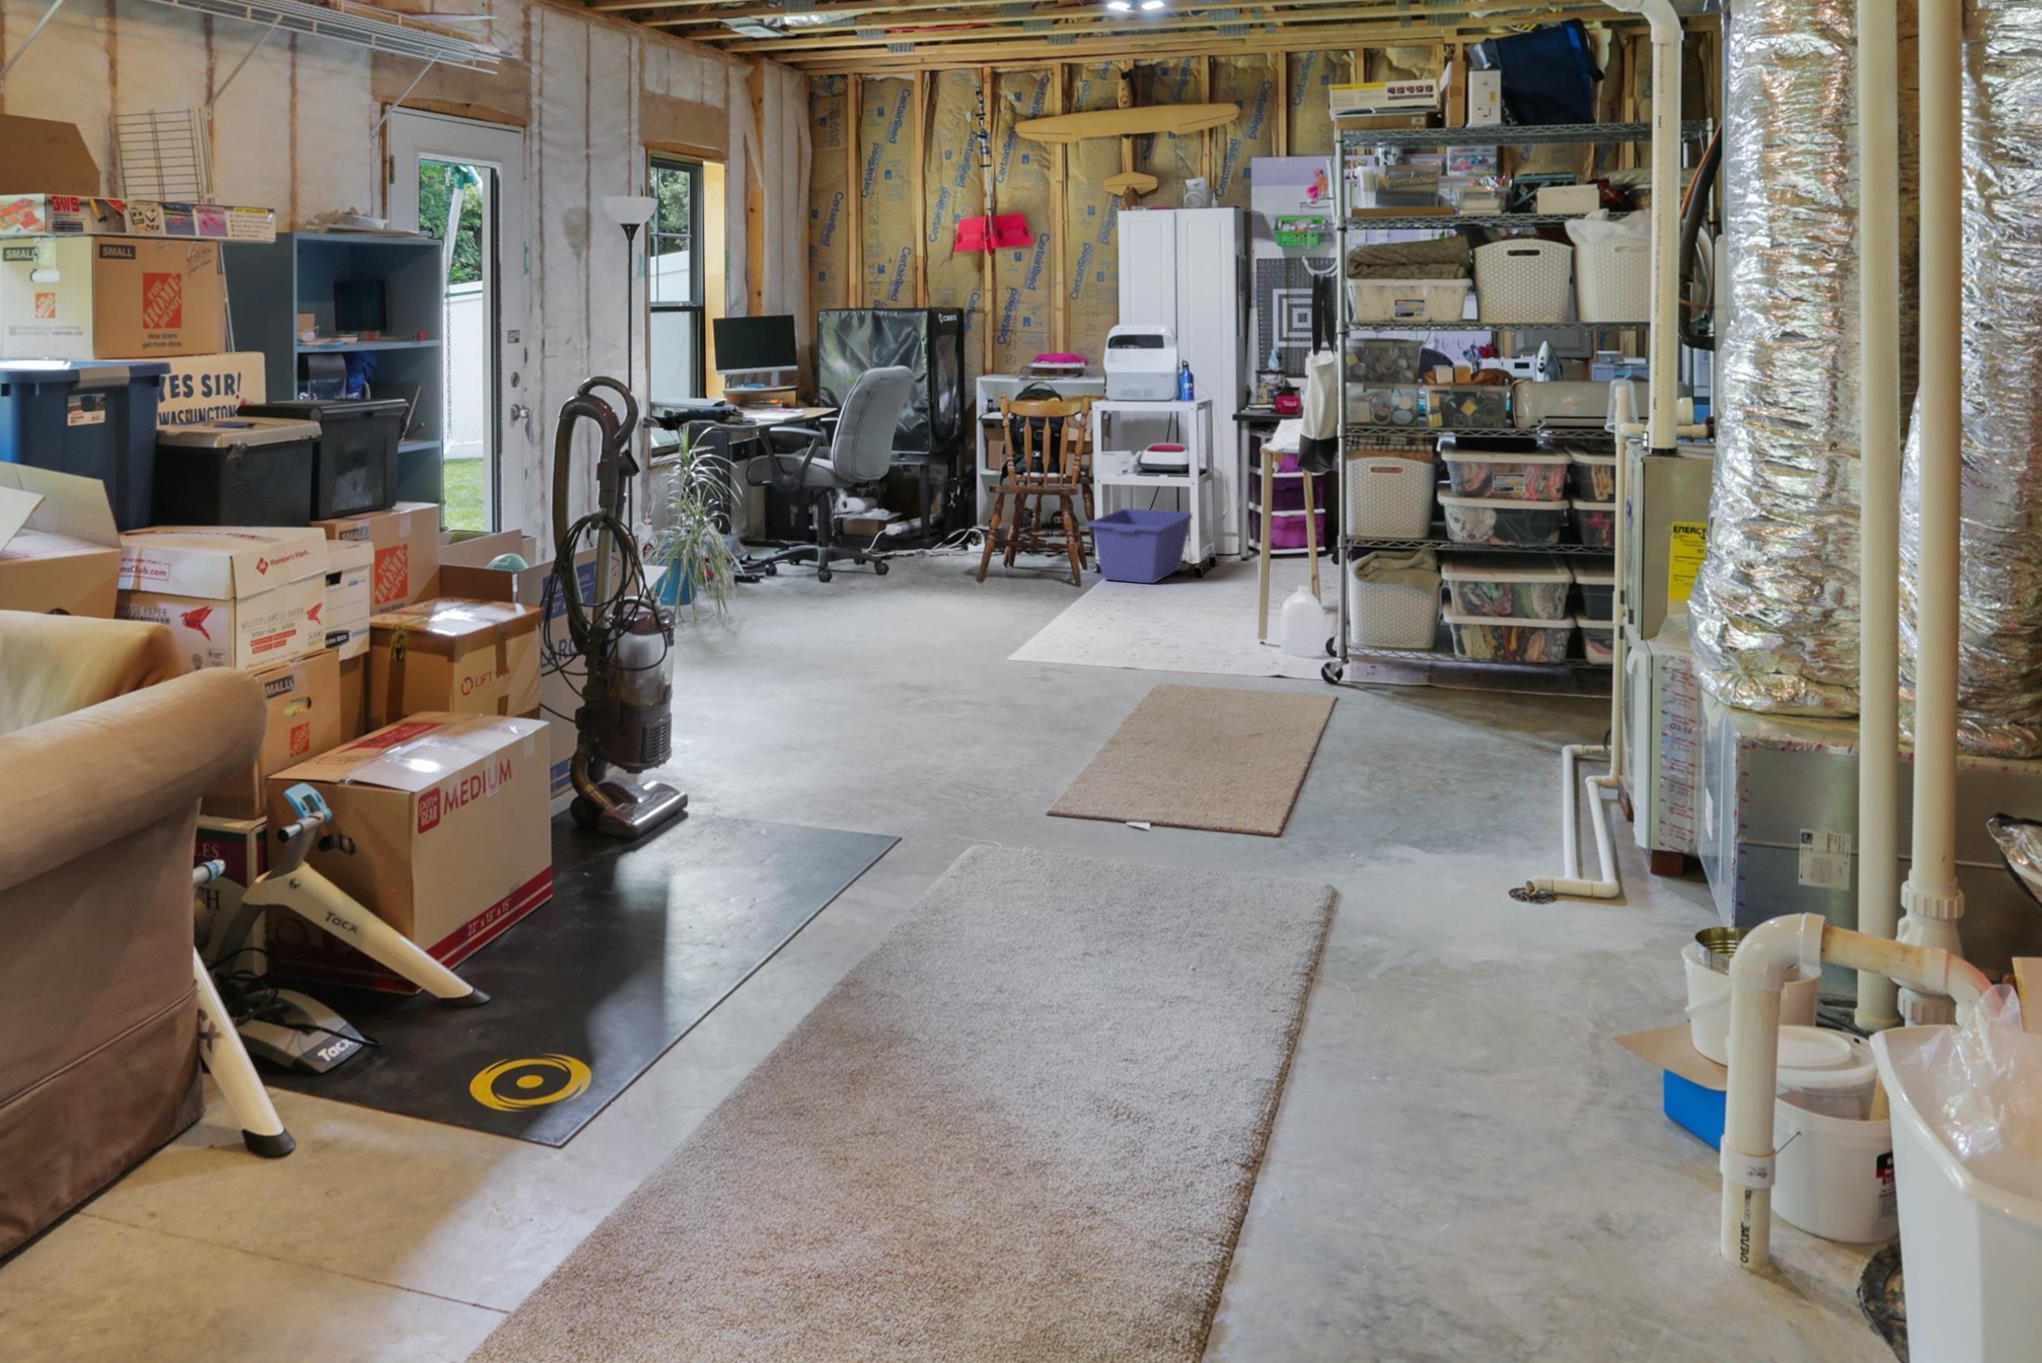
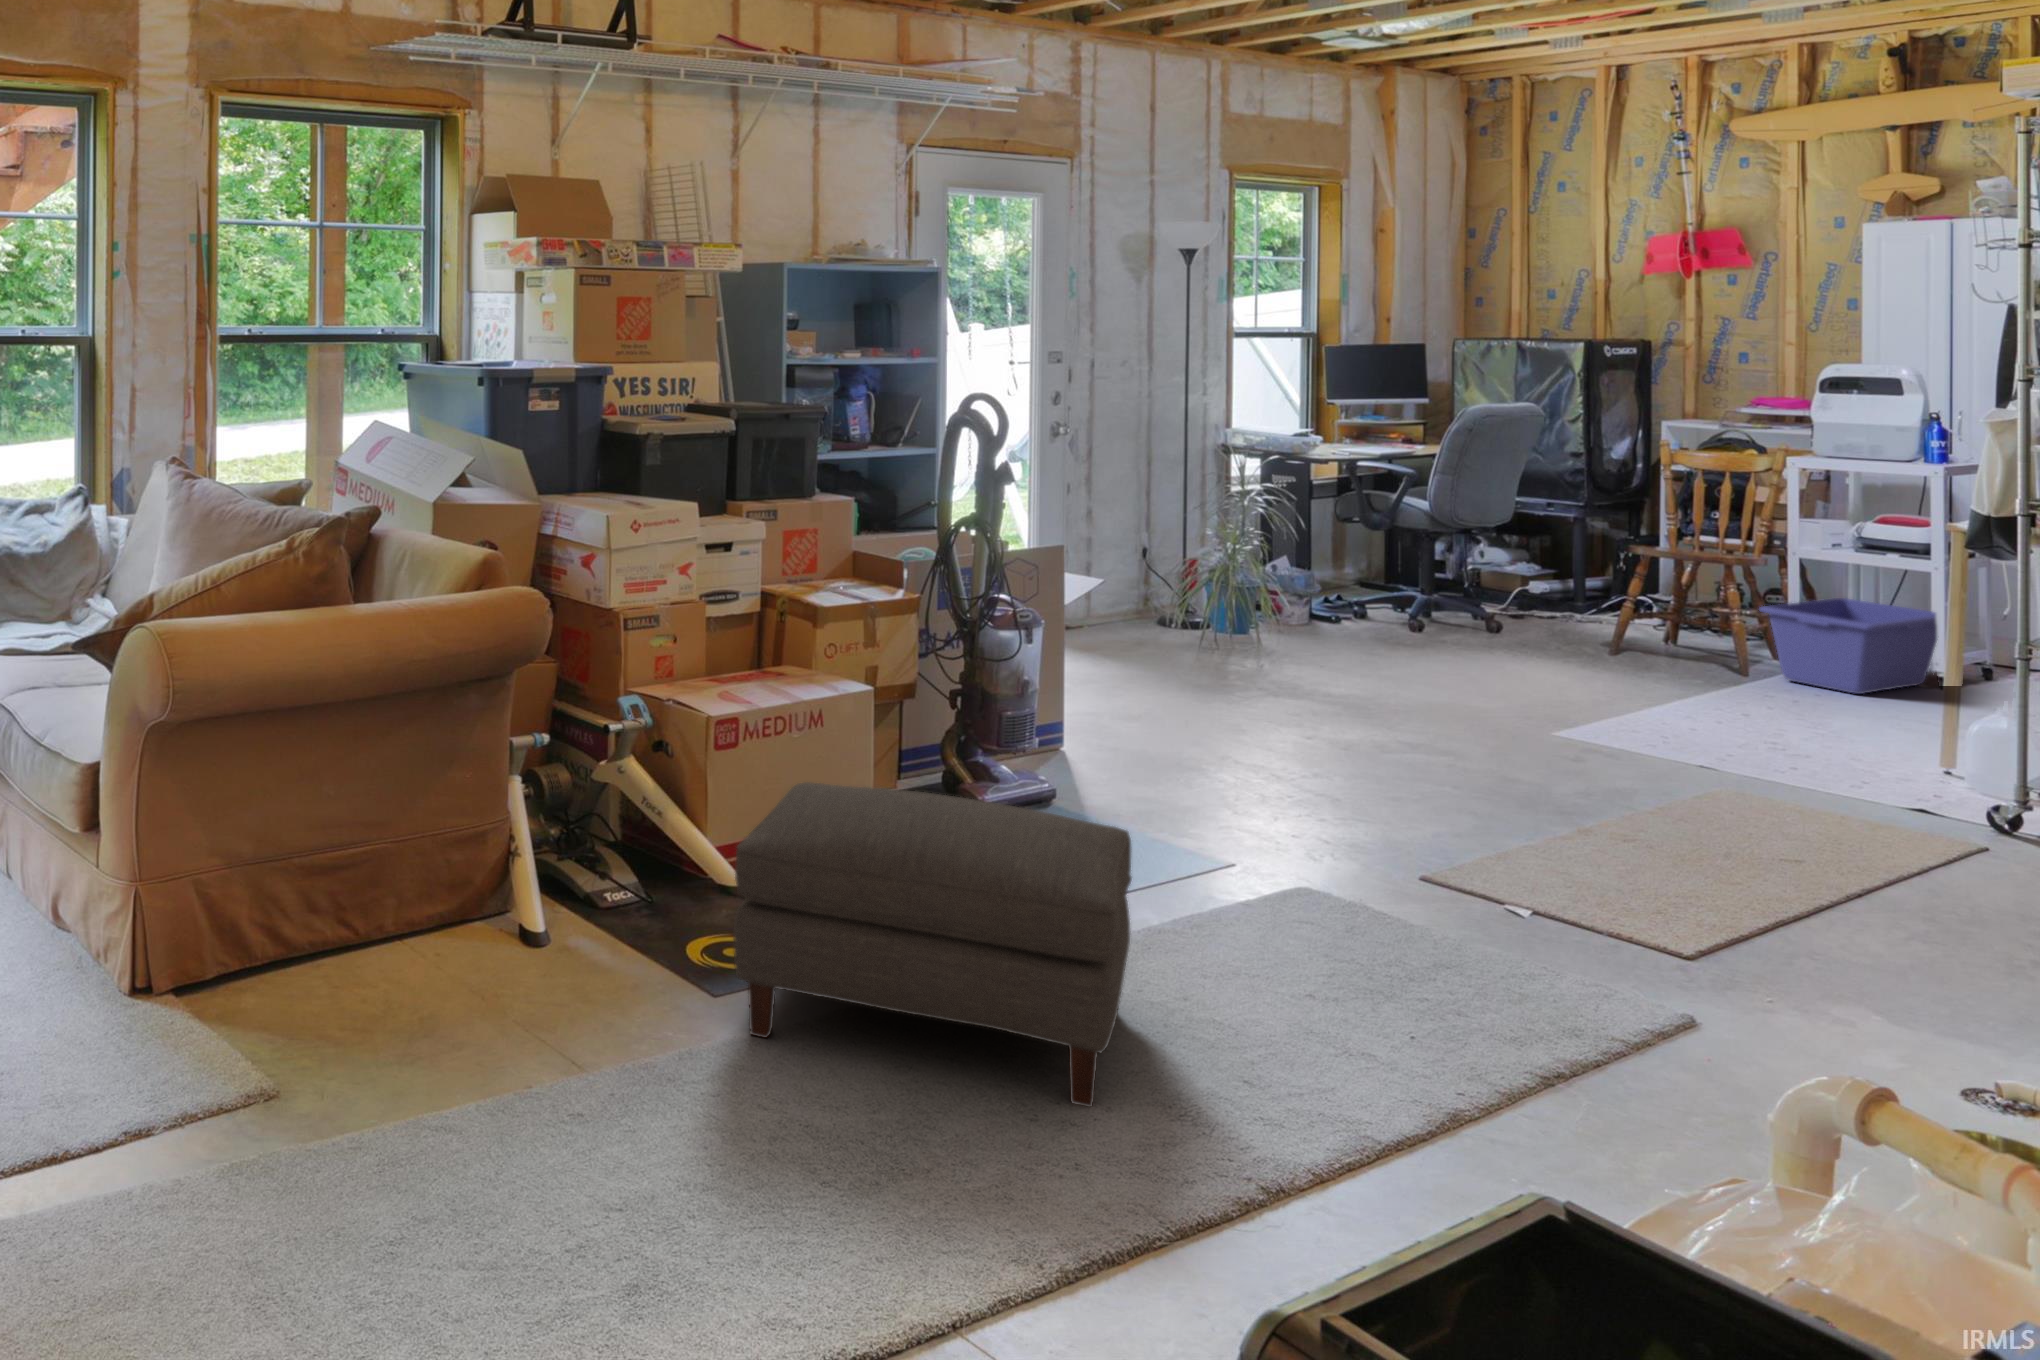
ottoman: none [568,822,1011,1178] -> present [734,782,1132,1107]

